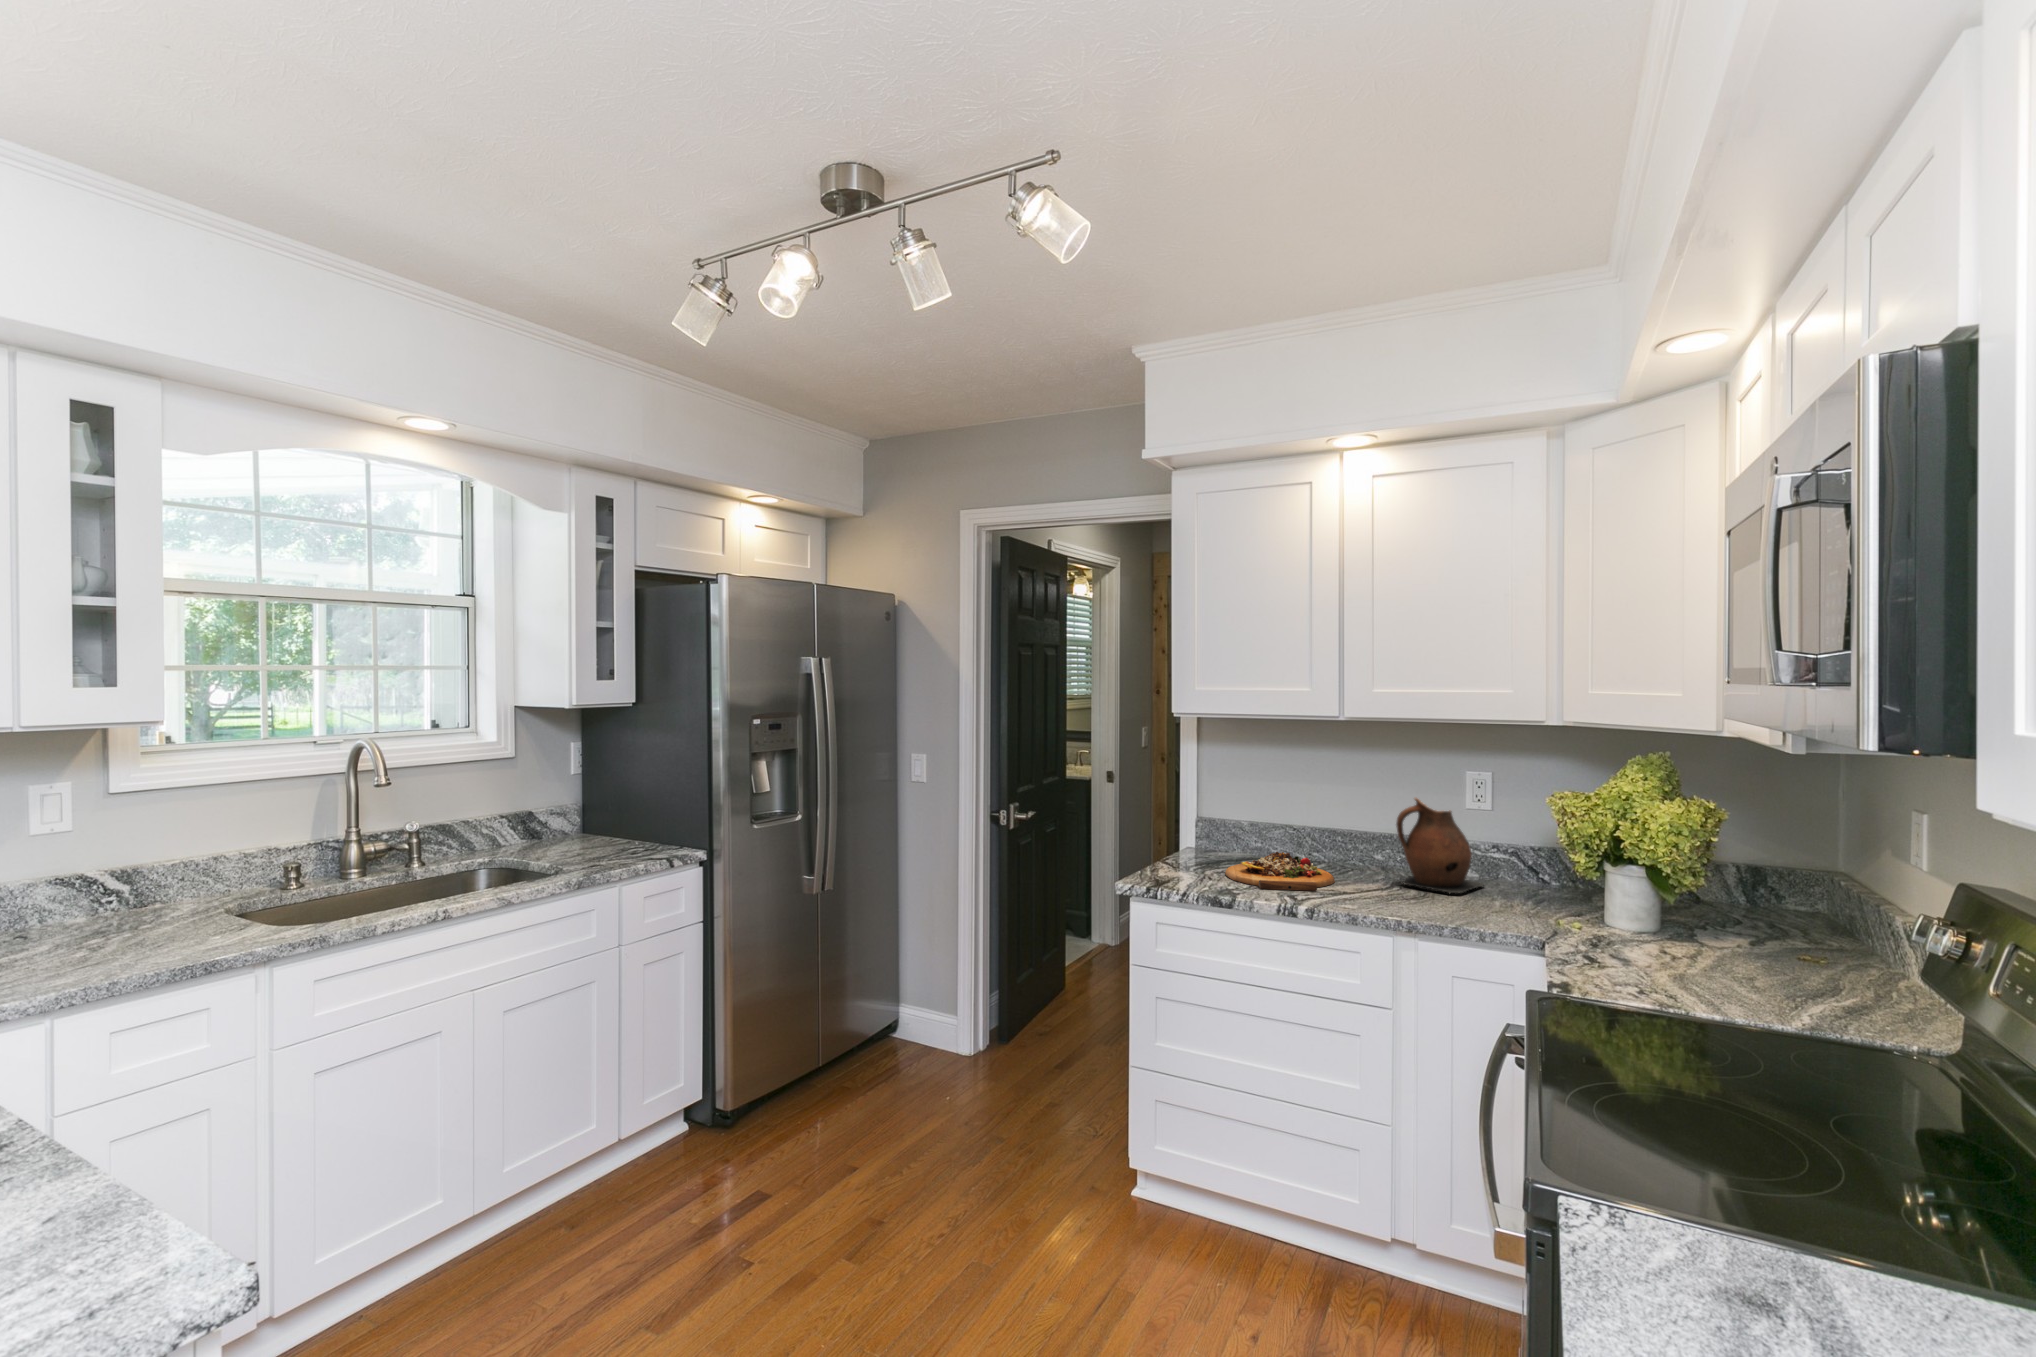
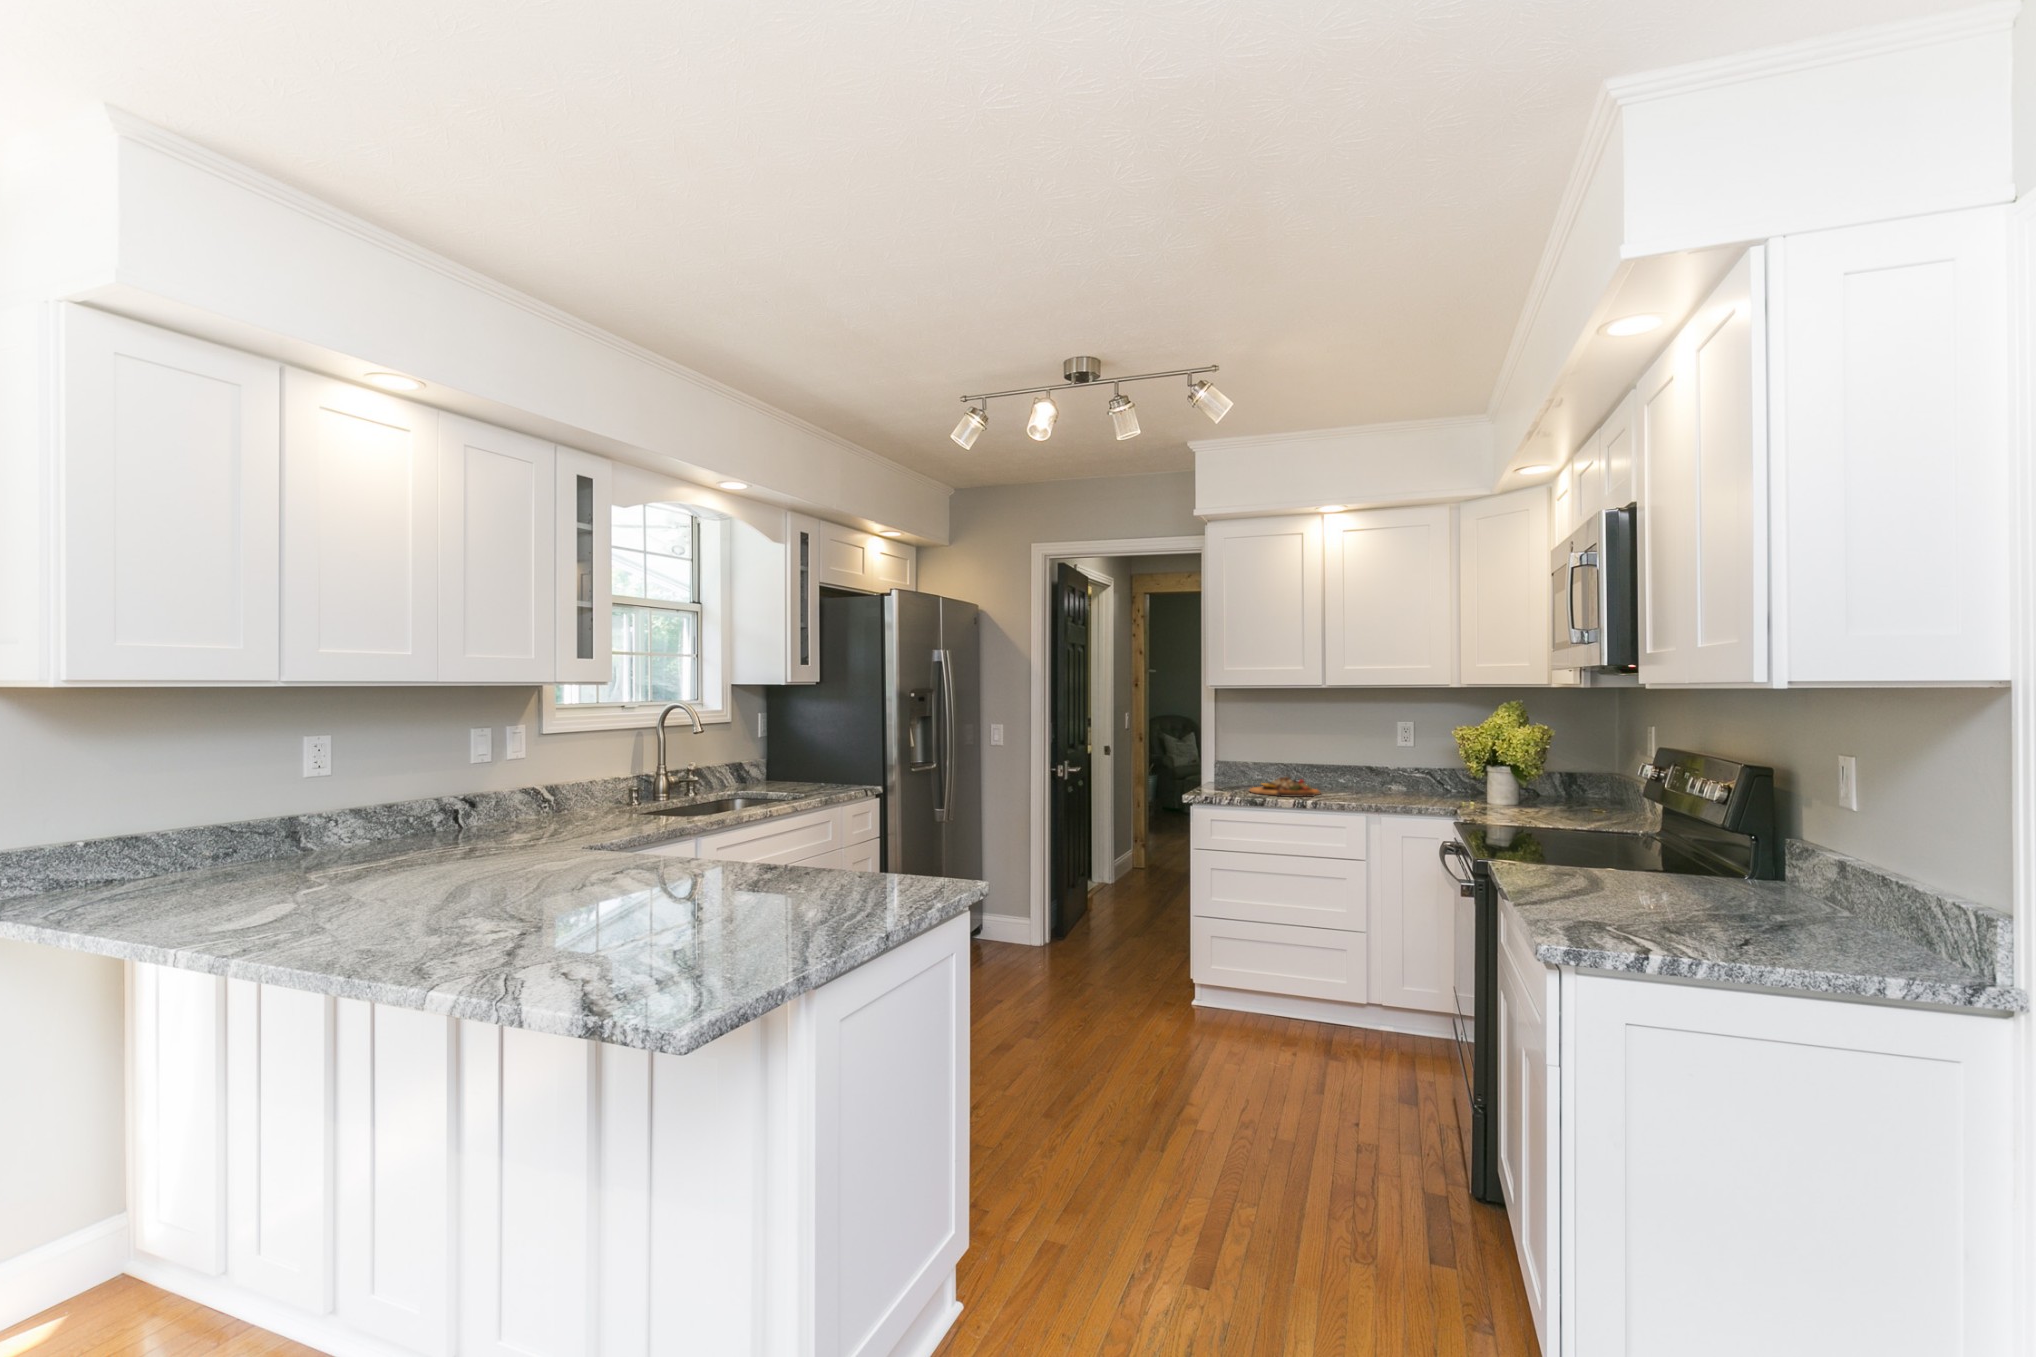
ceramic pitcher: present [1396,798,1483,894] -> none [1359,738,1414,796]

